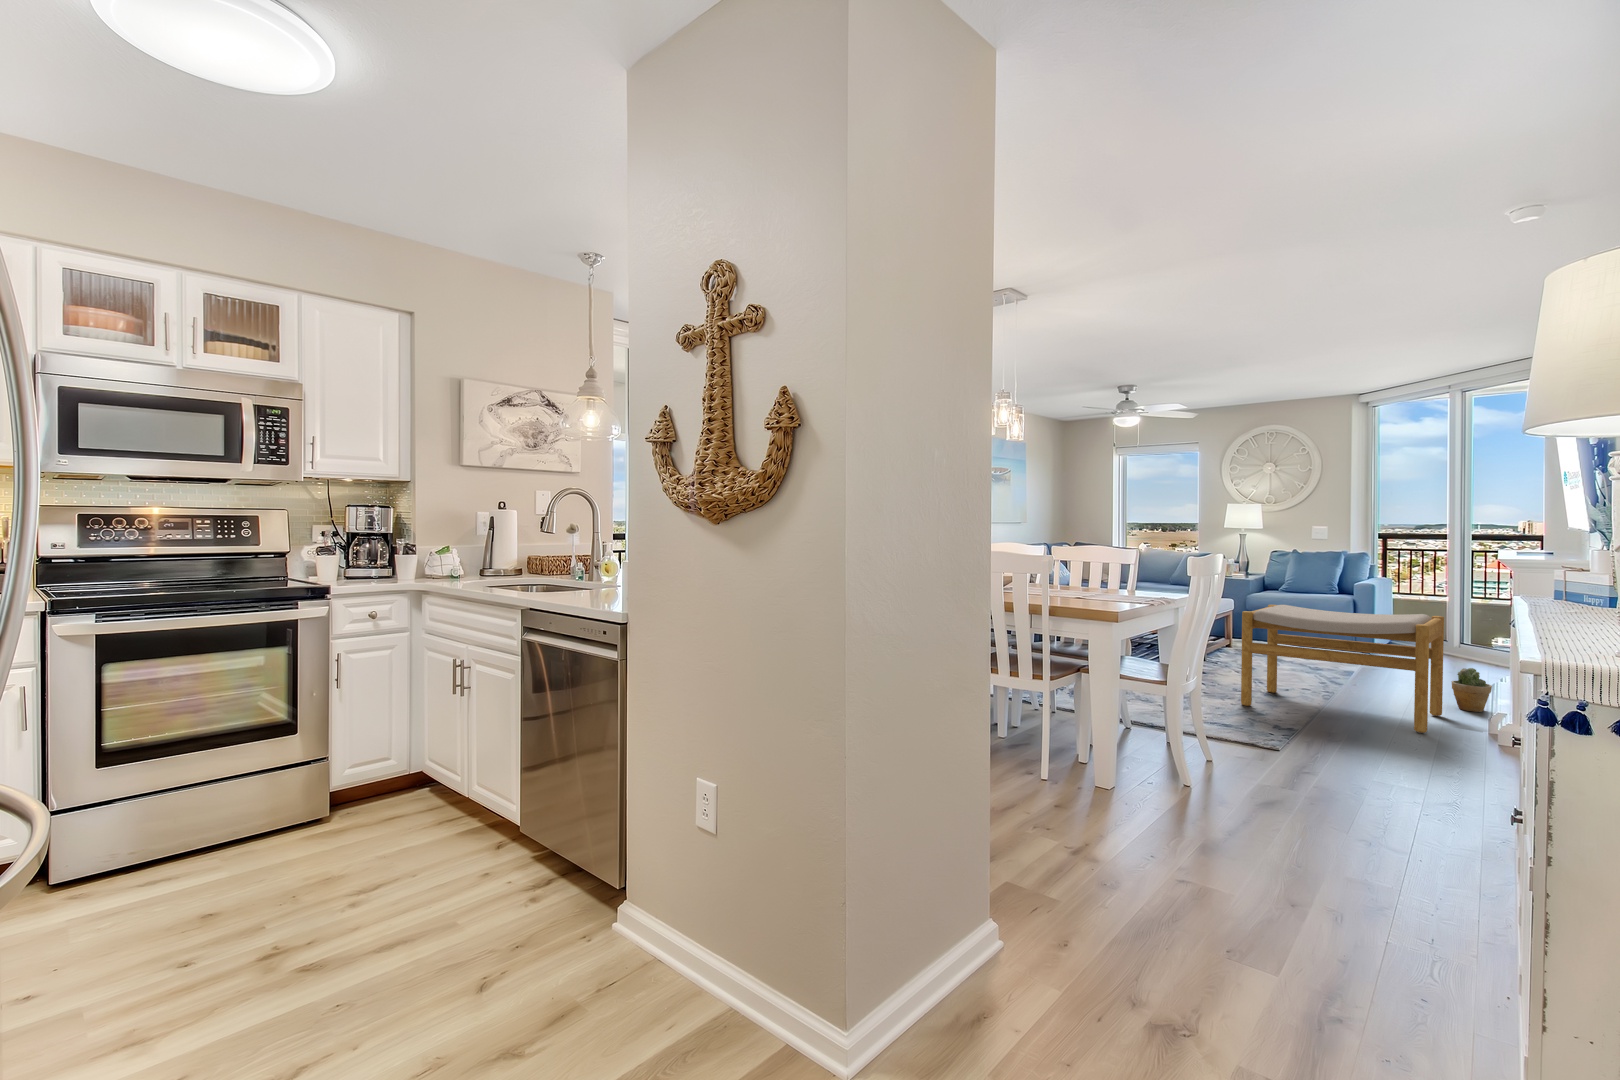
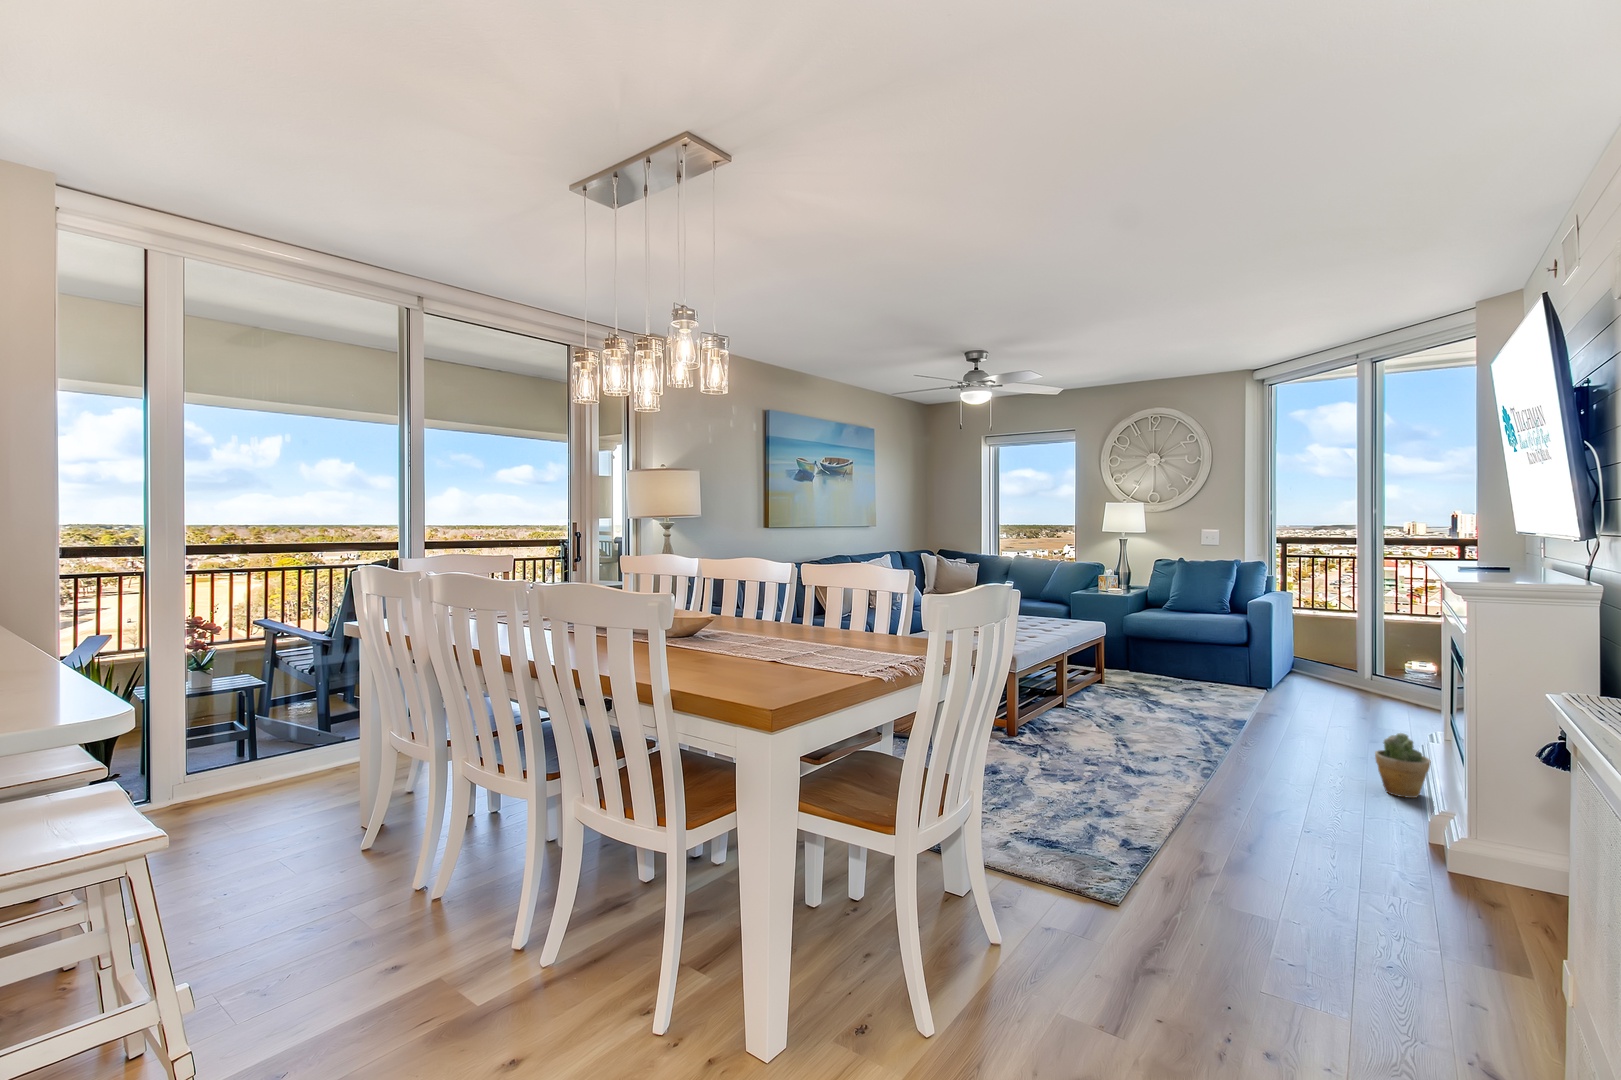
footstool: present [1241,605,1444,733] -> none [1086,642,1367,851]

